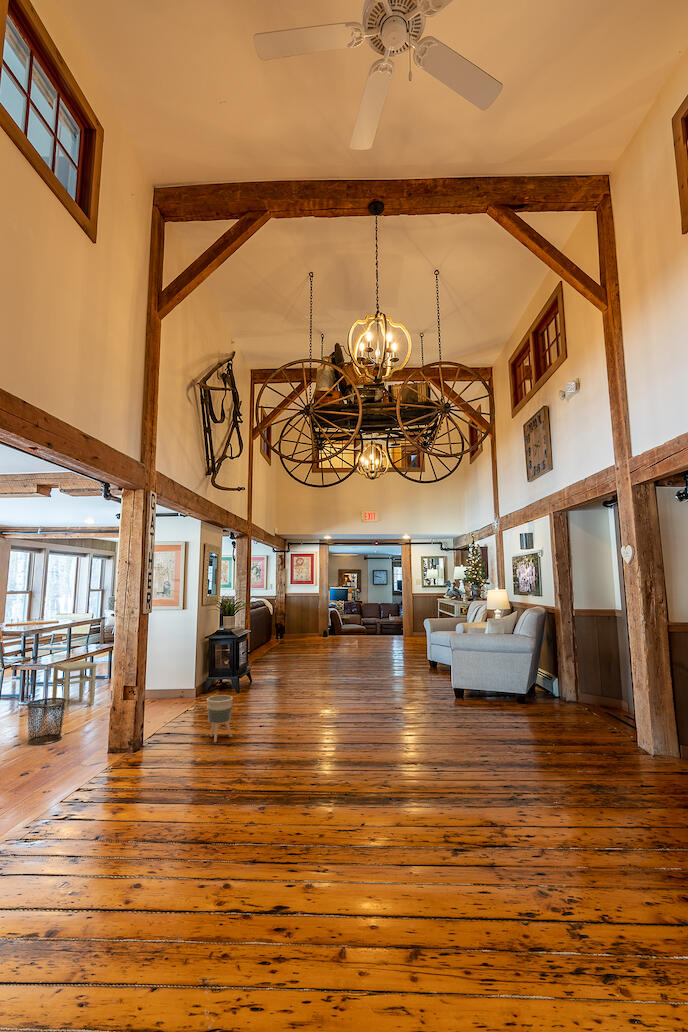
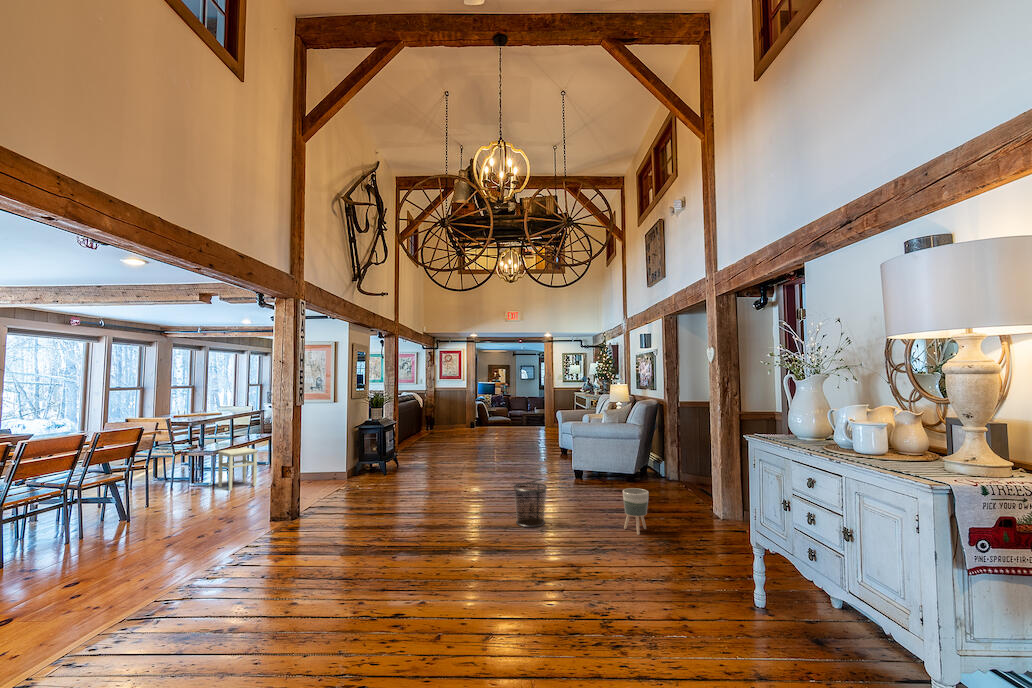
planter: present [207,695,233,742] -> present [622,488,649,535]
waste bin: present [27,698,67,745] -> present [513,482,547,527]

